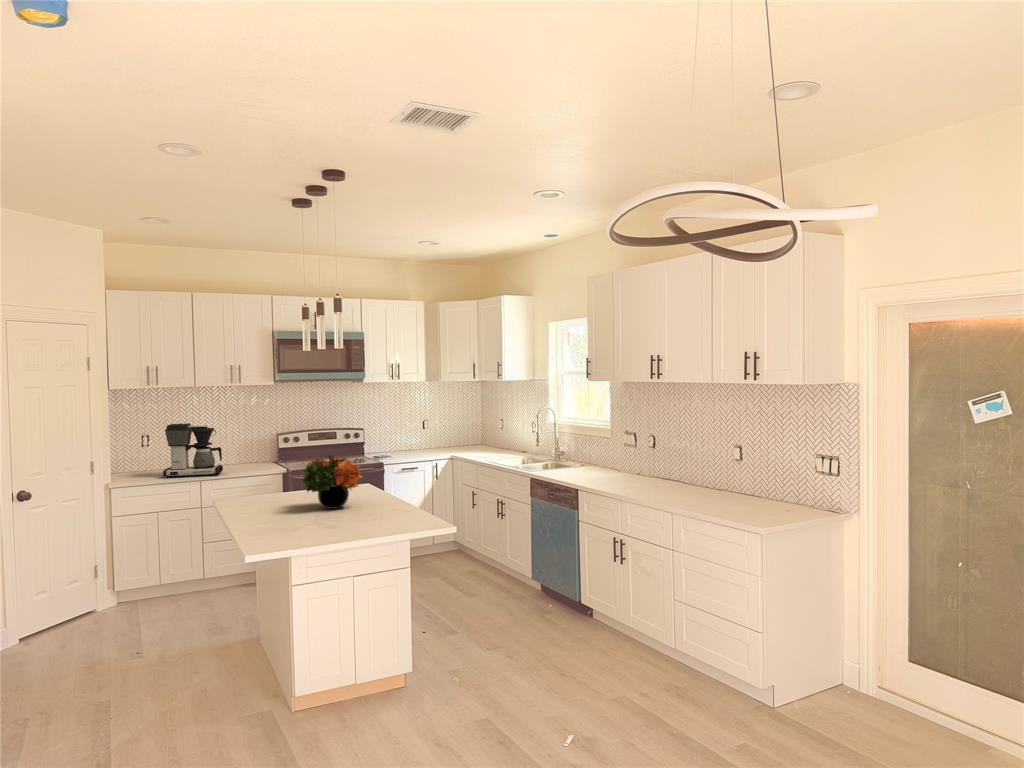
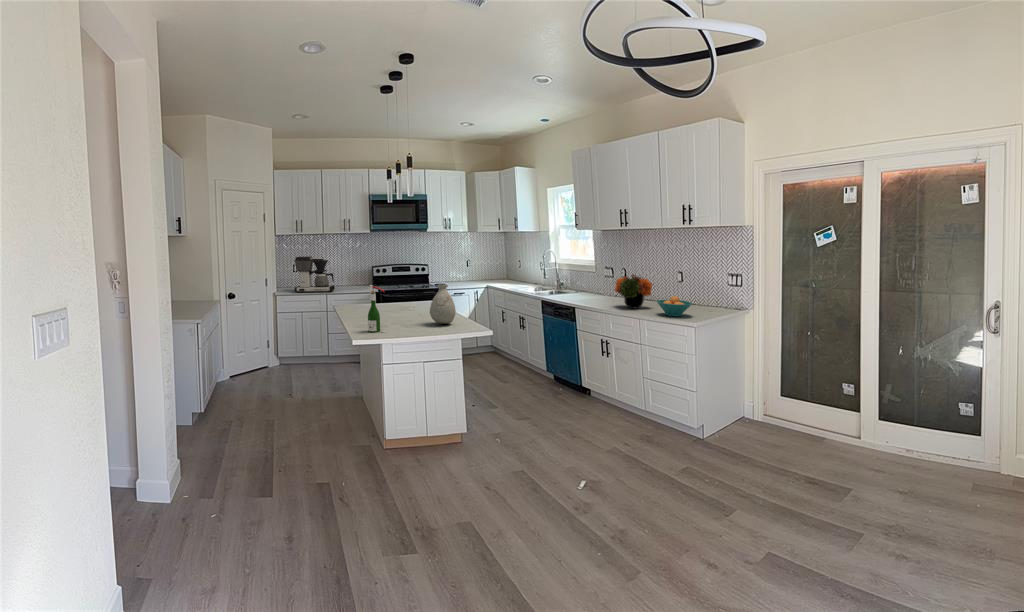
flower arrangement: present [303,455,362,509] -> present [615,275,652,308]
vase: none [360,466,398,523] -> present [430,285,456,324]
wine bottle: none [271,471,295,539] -> present [368,285,385,332]
fruit bowl: none [689,472,739,501] -> present [657,296,692,316]

